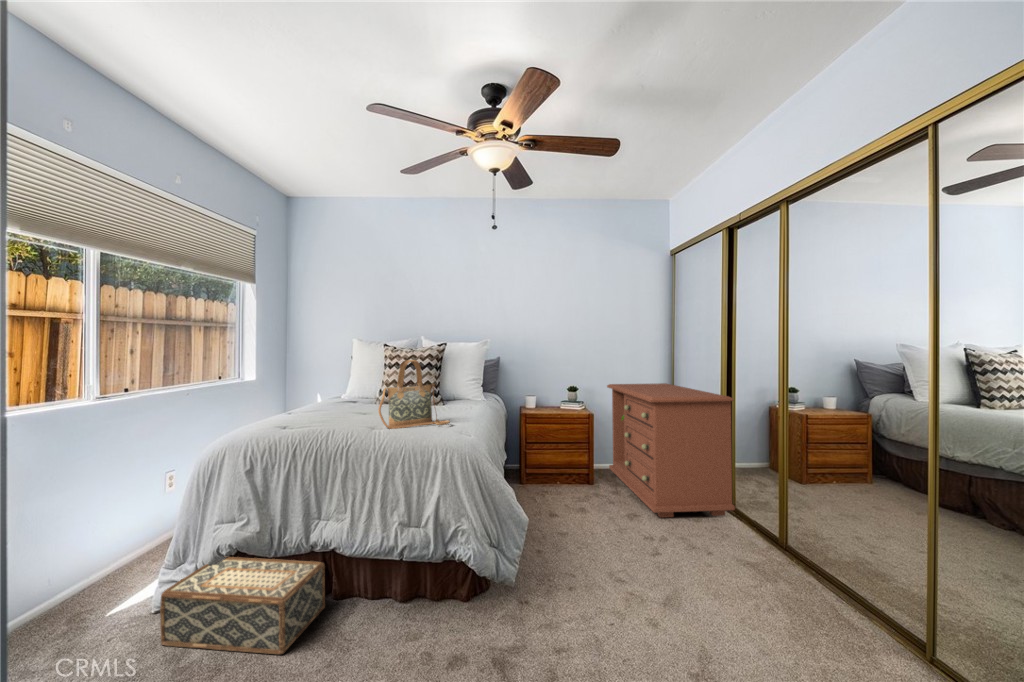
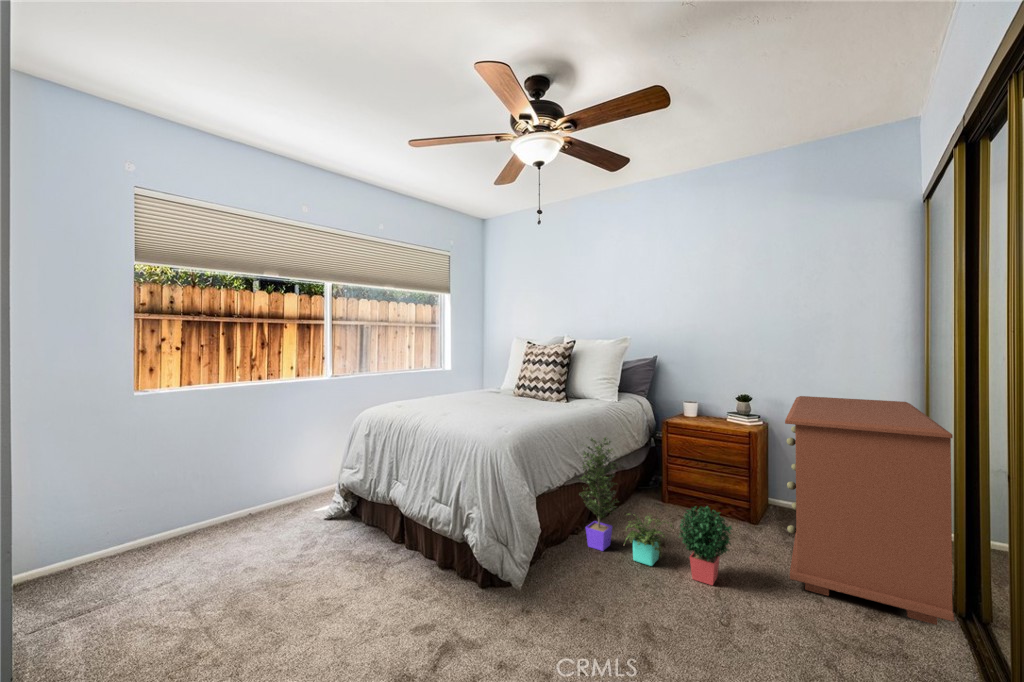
handbag: present [378,360,450,429] -> none [449,357,510,419]
potted plant: none [495,430,629,535] -> present [580,437,732,585]
woven basket: present [160,557,325,654] -> none [309,493,396,570]

